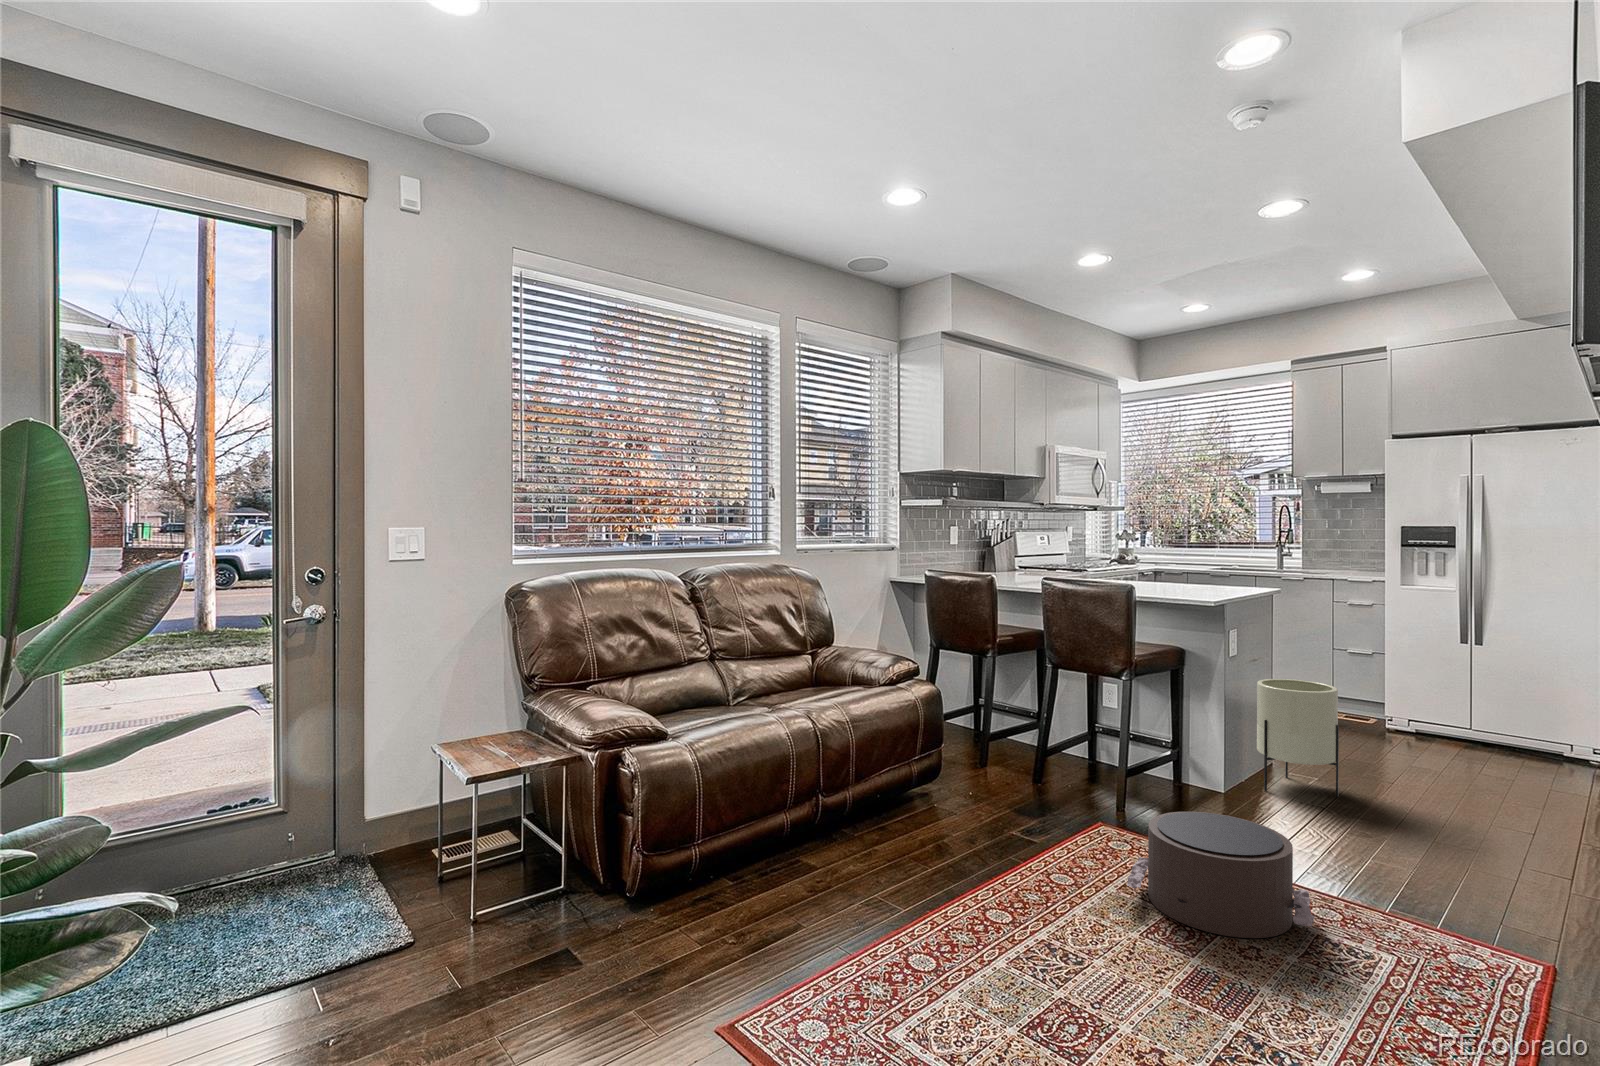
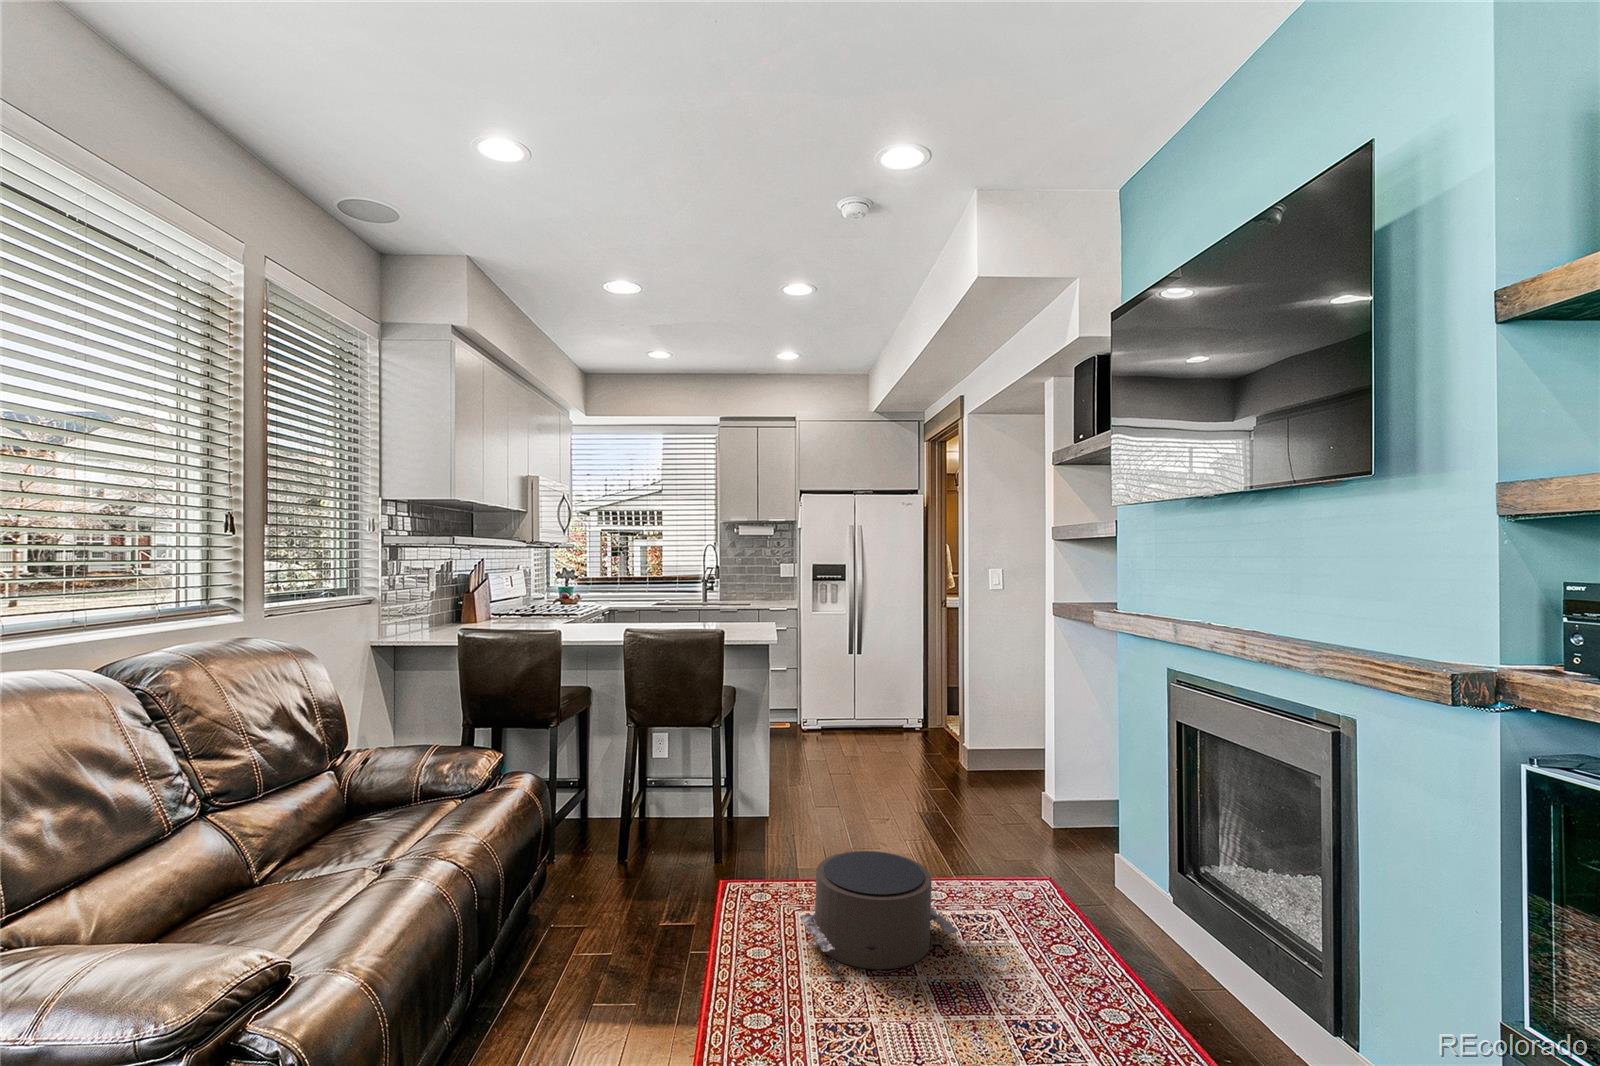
planter: present [1257,679,1339,797] -> none [776,705,836,808]

